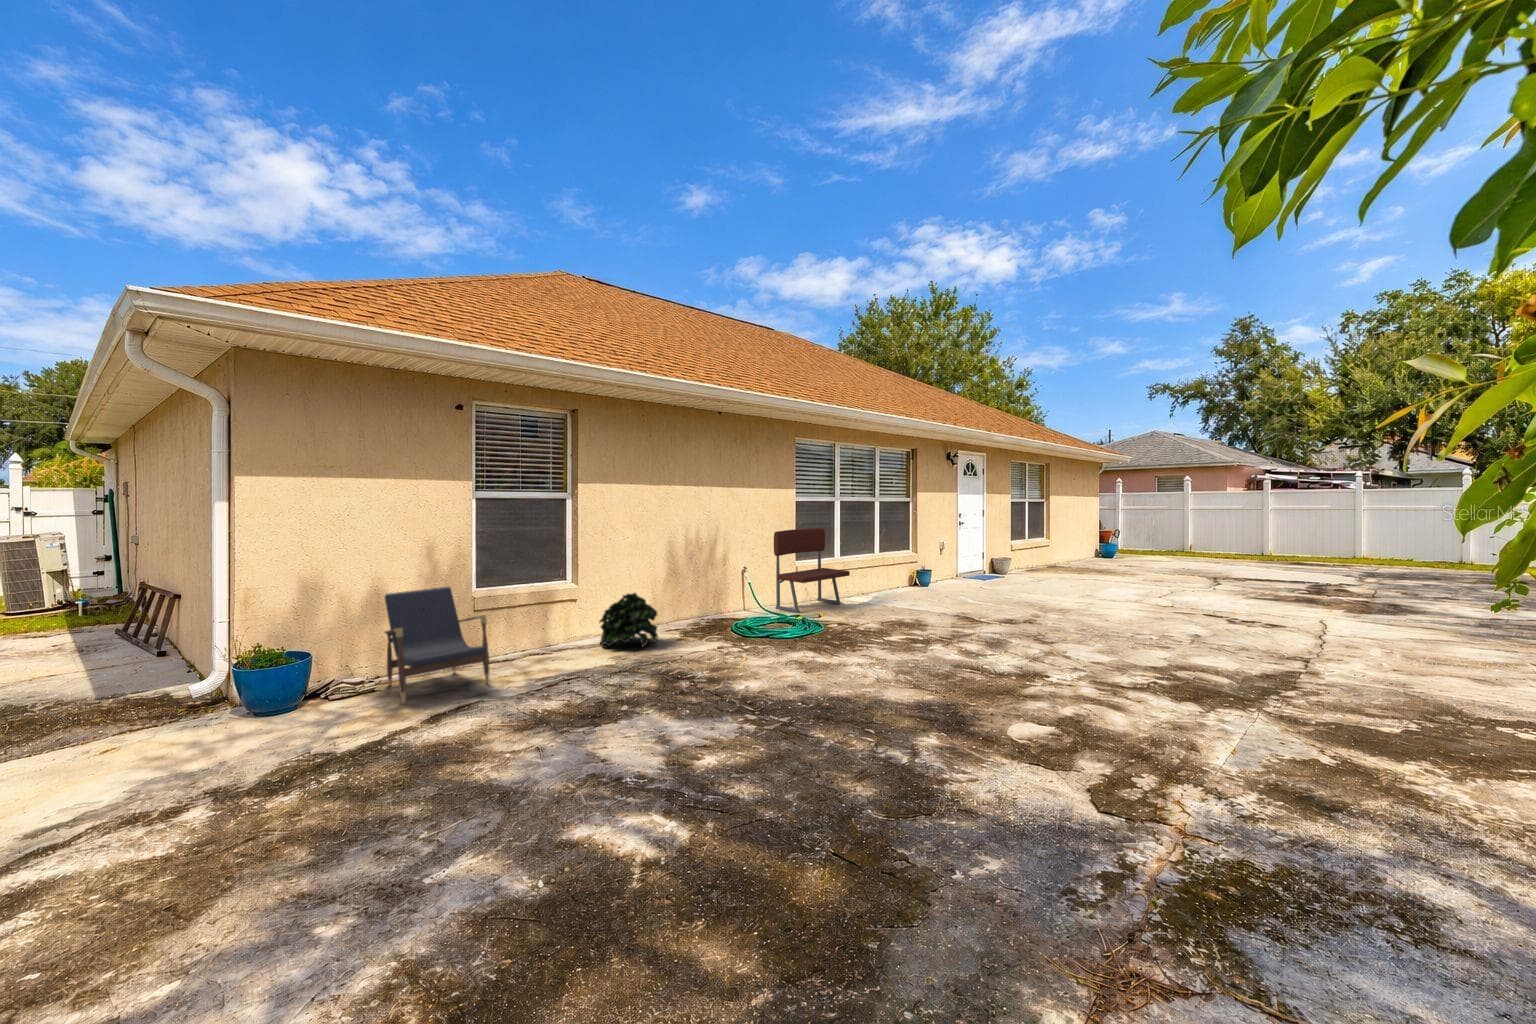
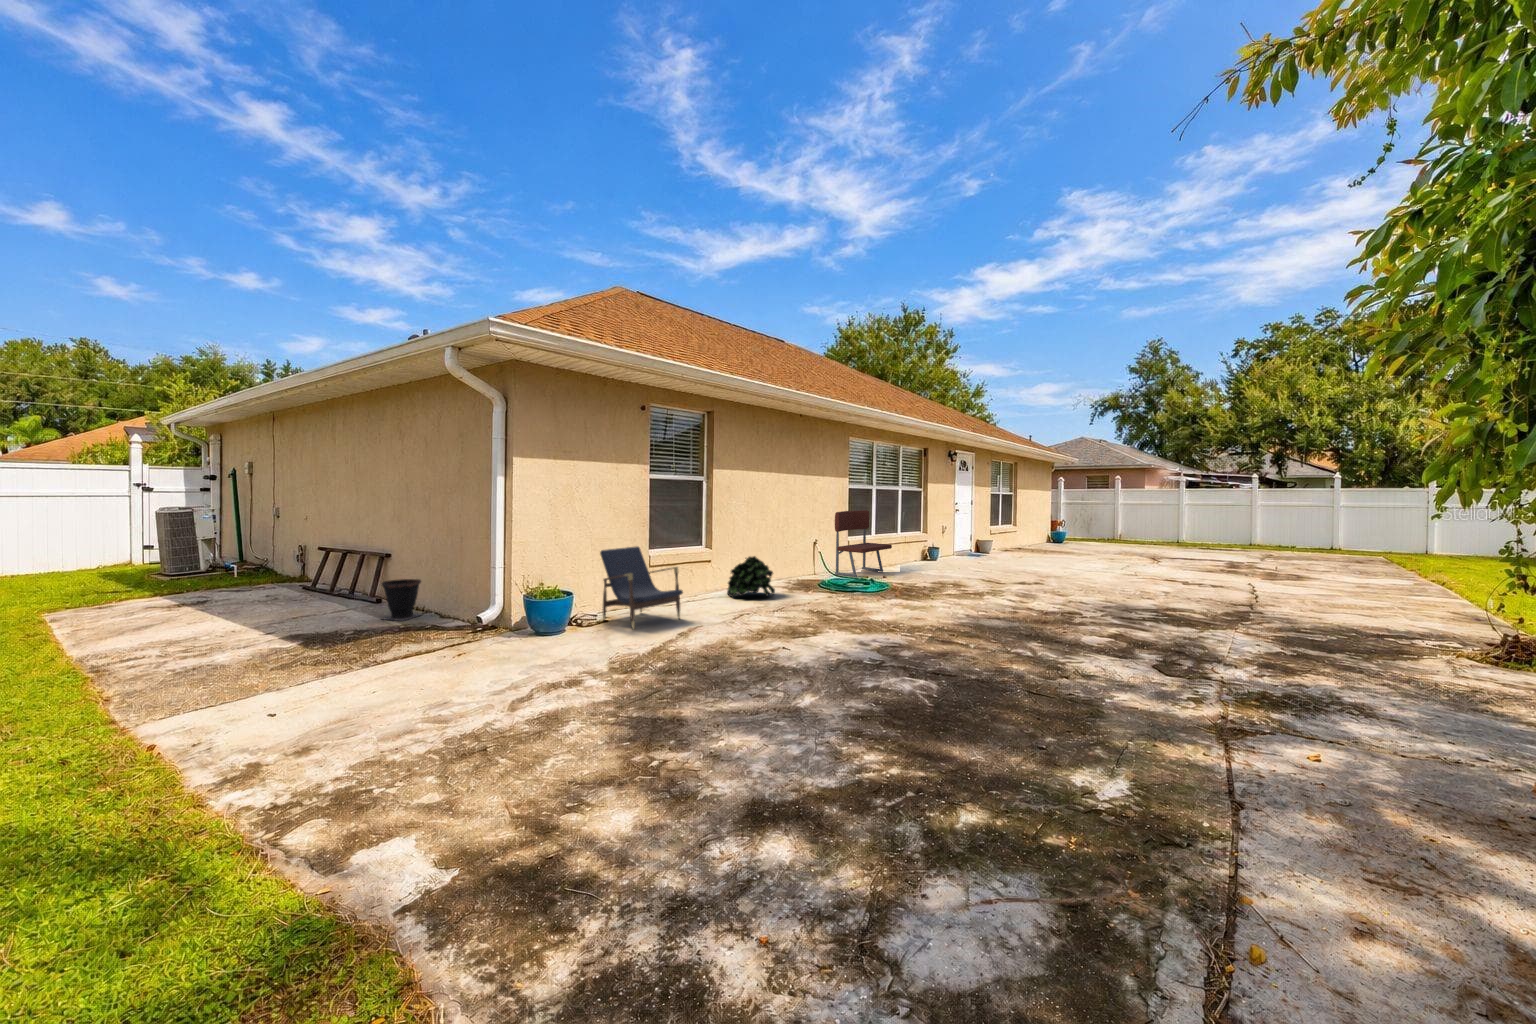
bucket: none [126,628,189,683] -> present [381,579,421,621]

